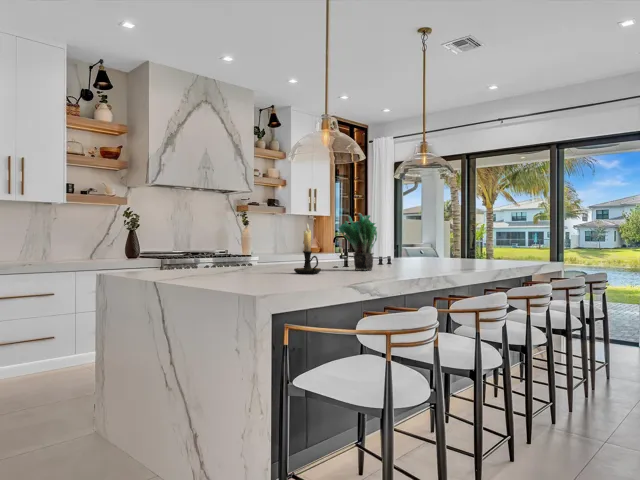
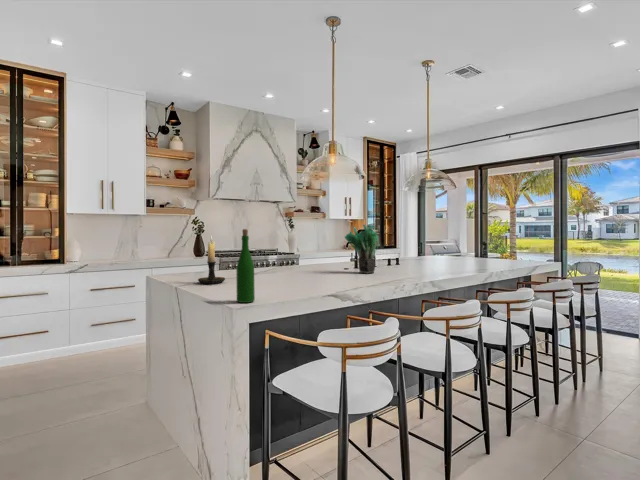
wine bottle: none [251,206,272,292] -> present [236,229,255,303]
candle holder: present [294,224,321,274] -> present [198,235,225,284]

